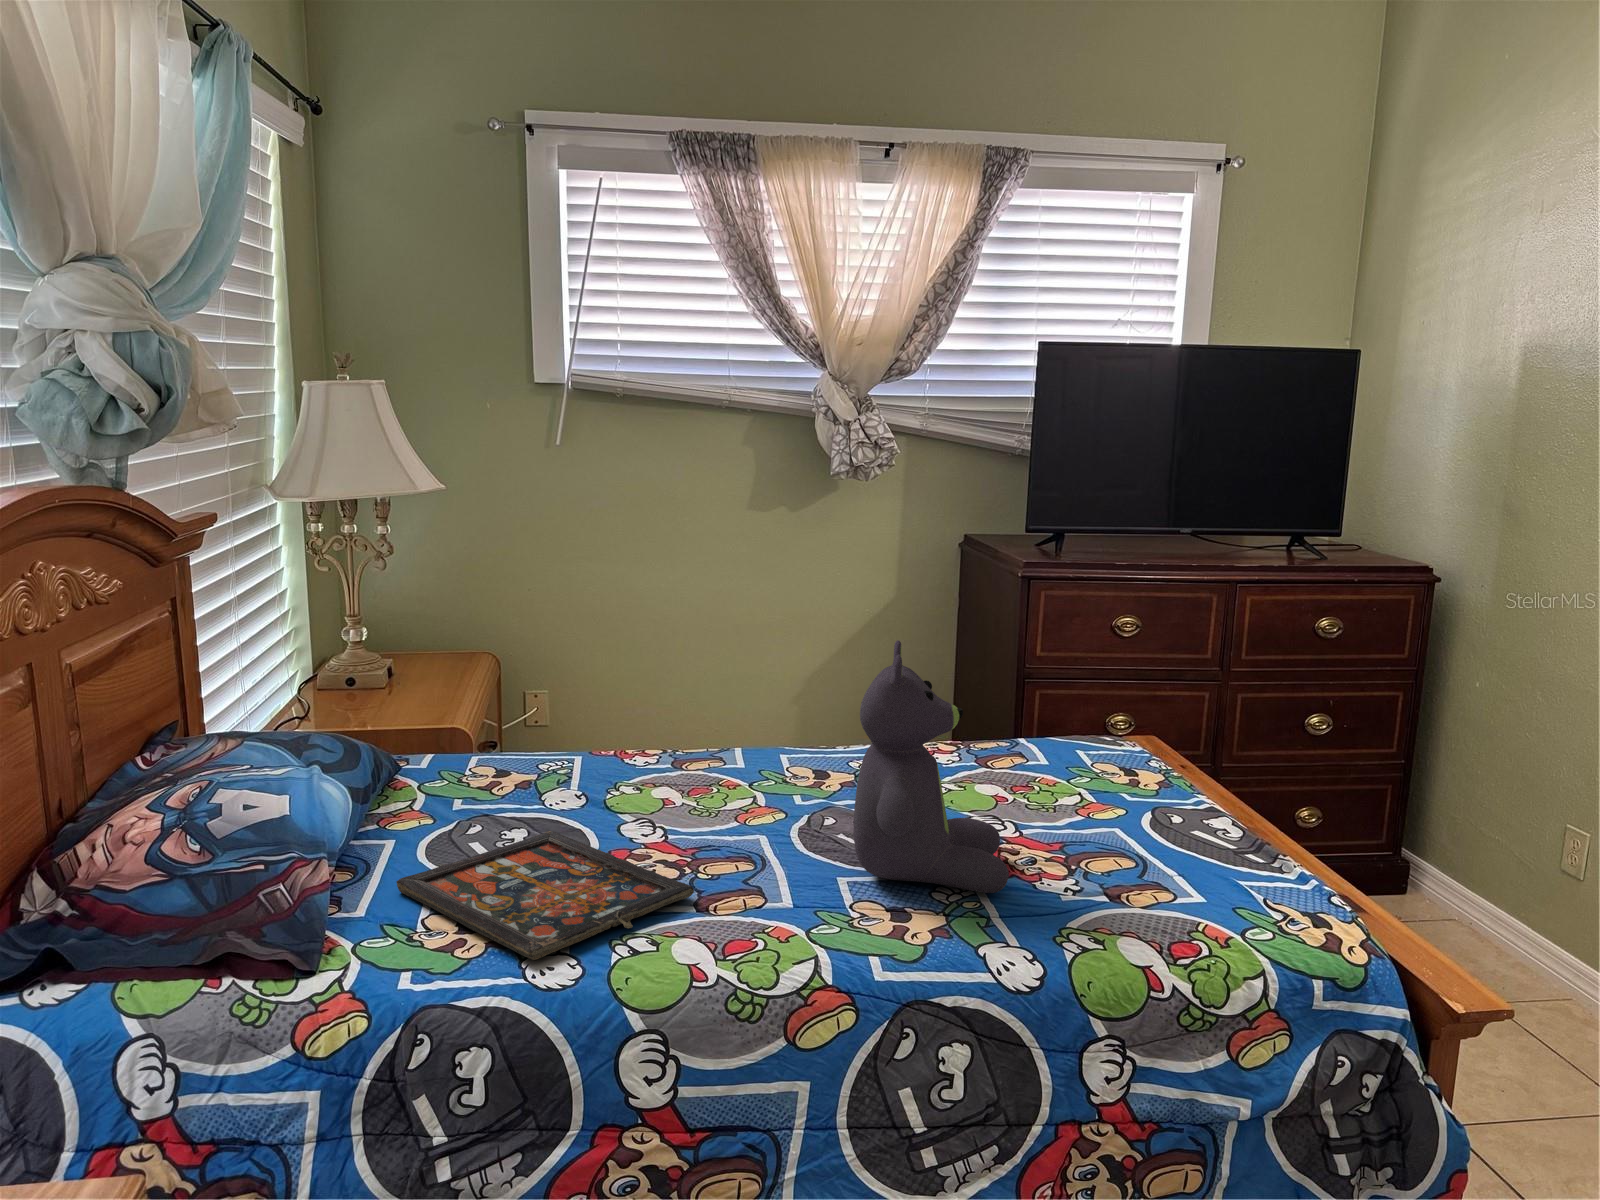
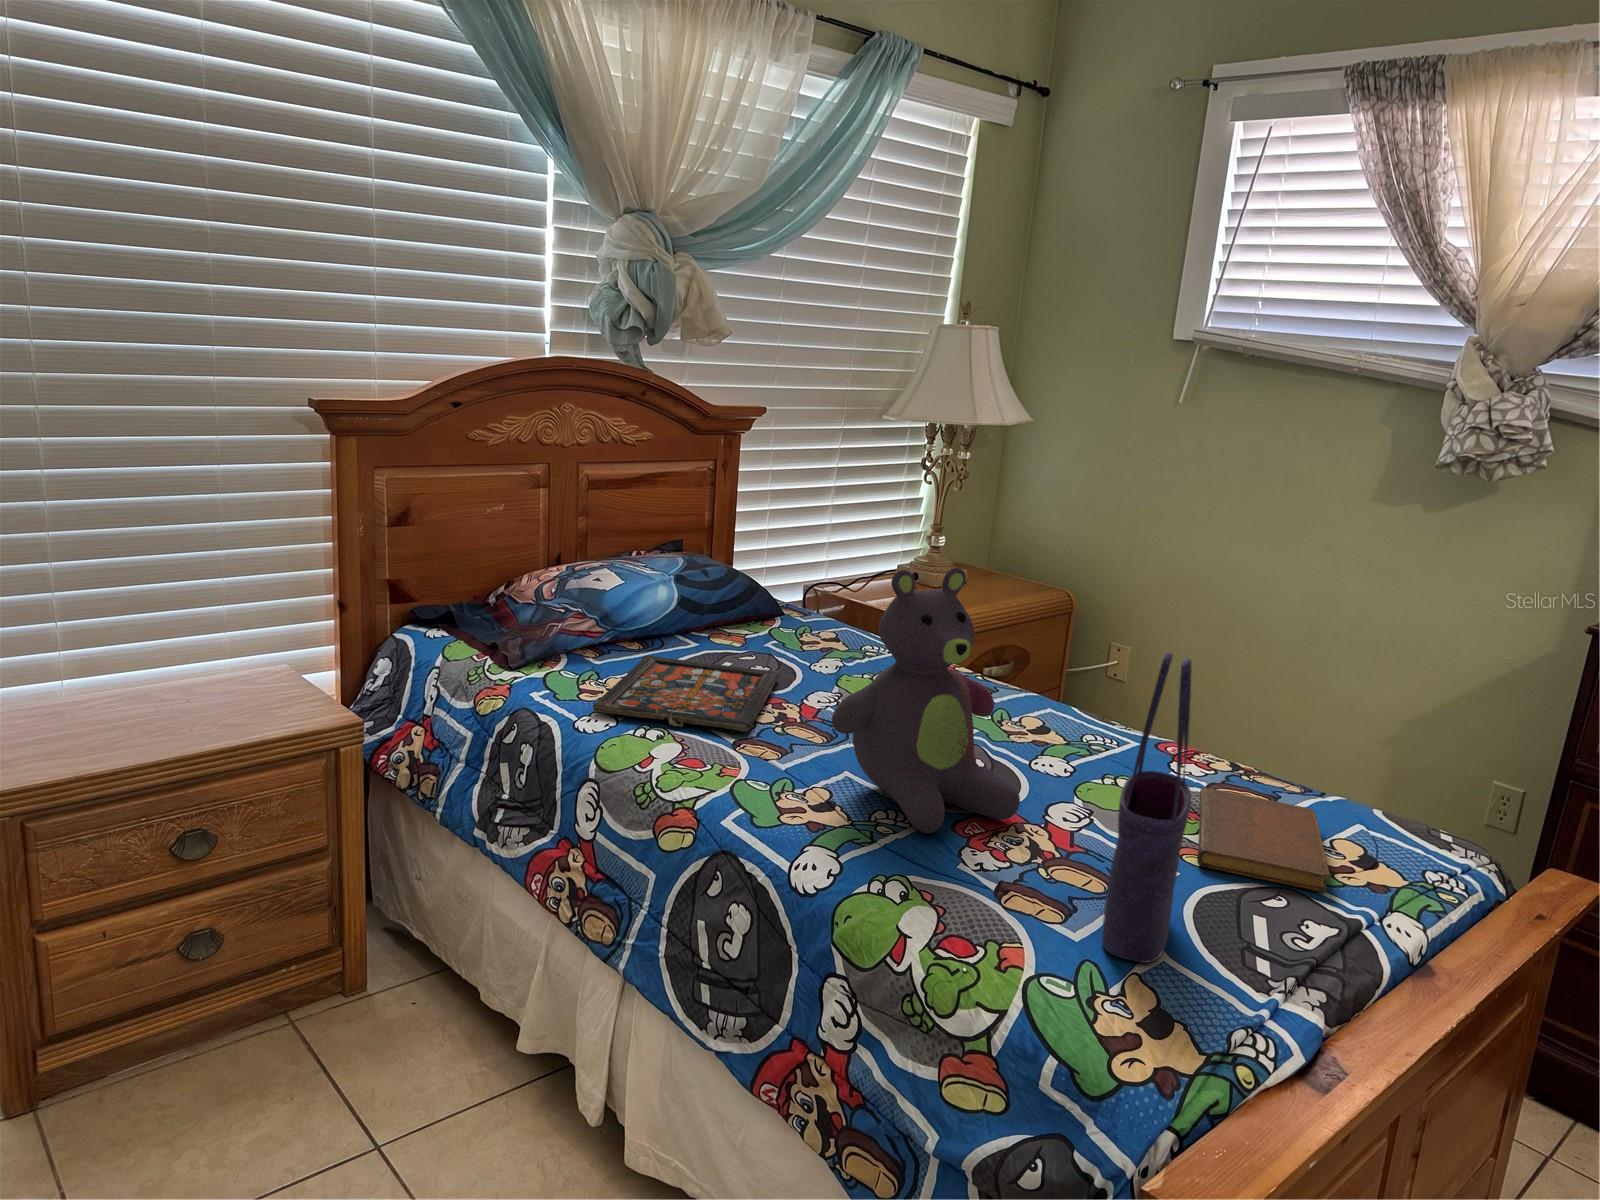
tote bag: none [1148,654,1260,898] -> present [1102,653,1191,963]
notebook: none [997,758,1162,823] -> present [1197,788,1330,892]

